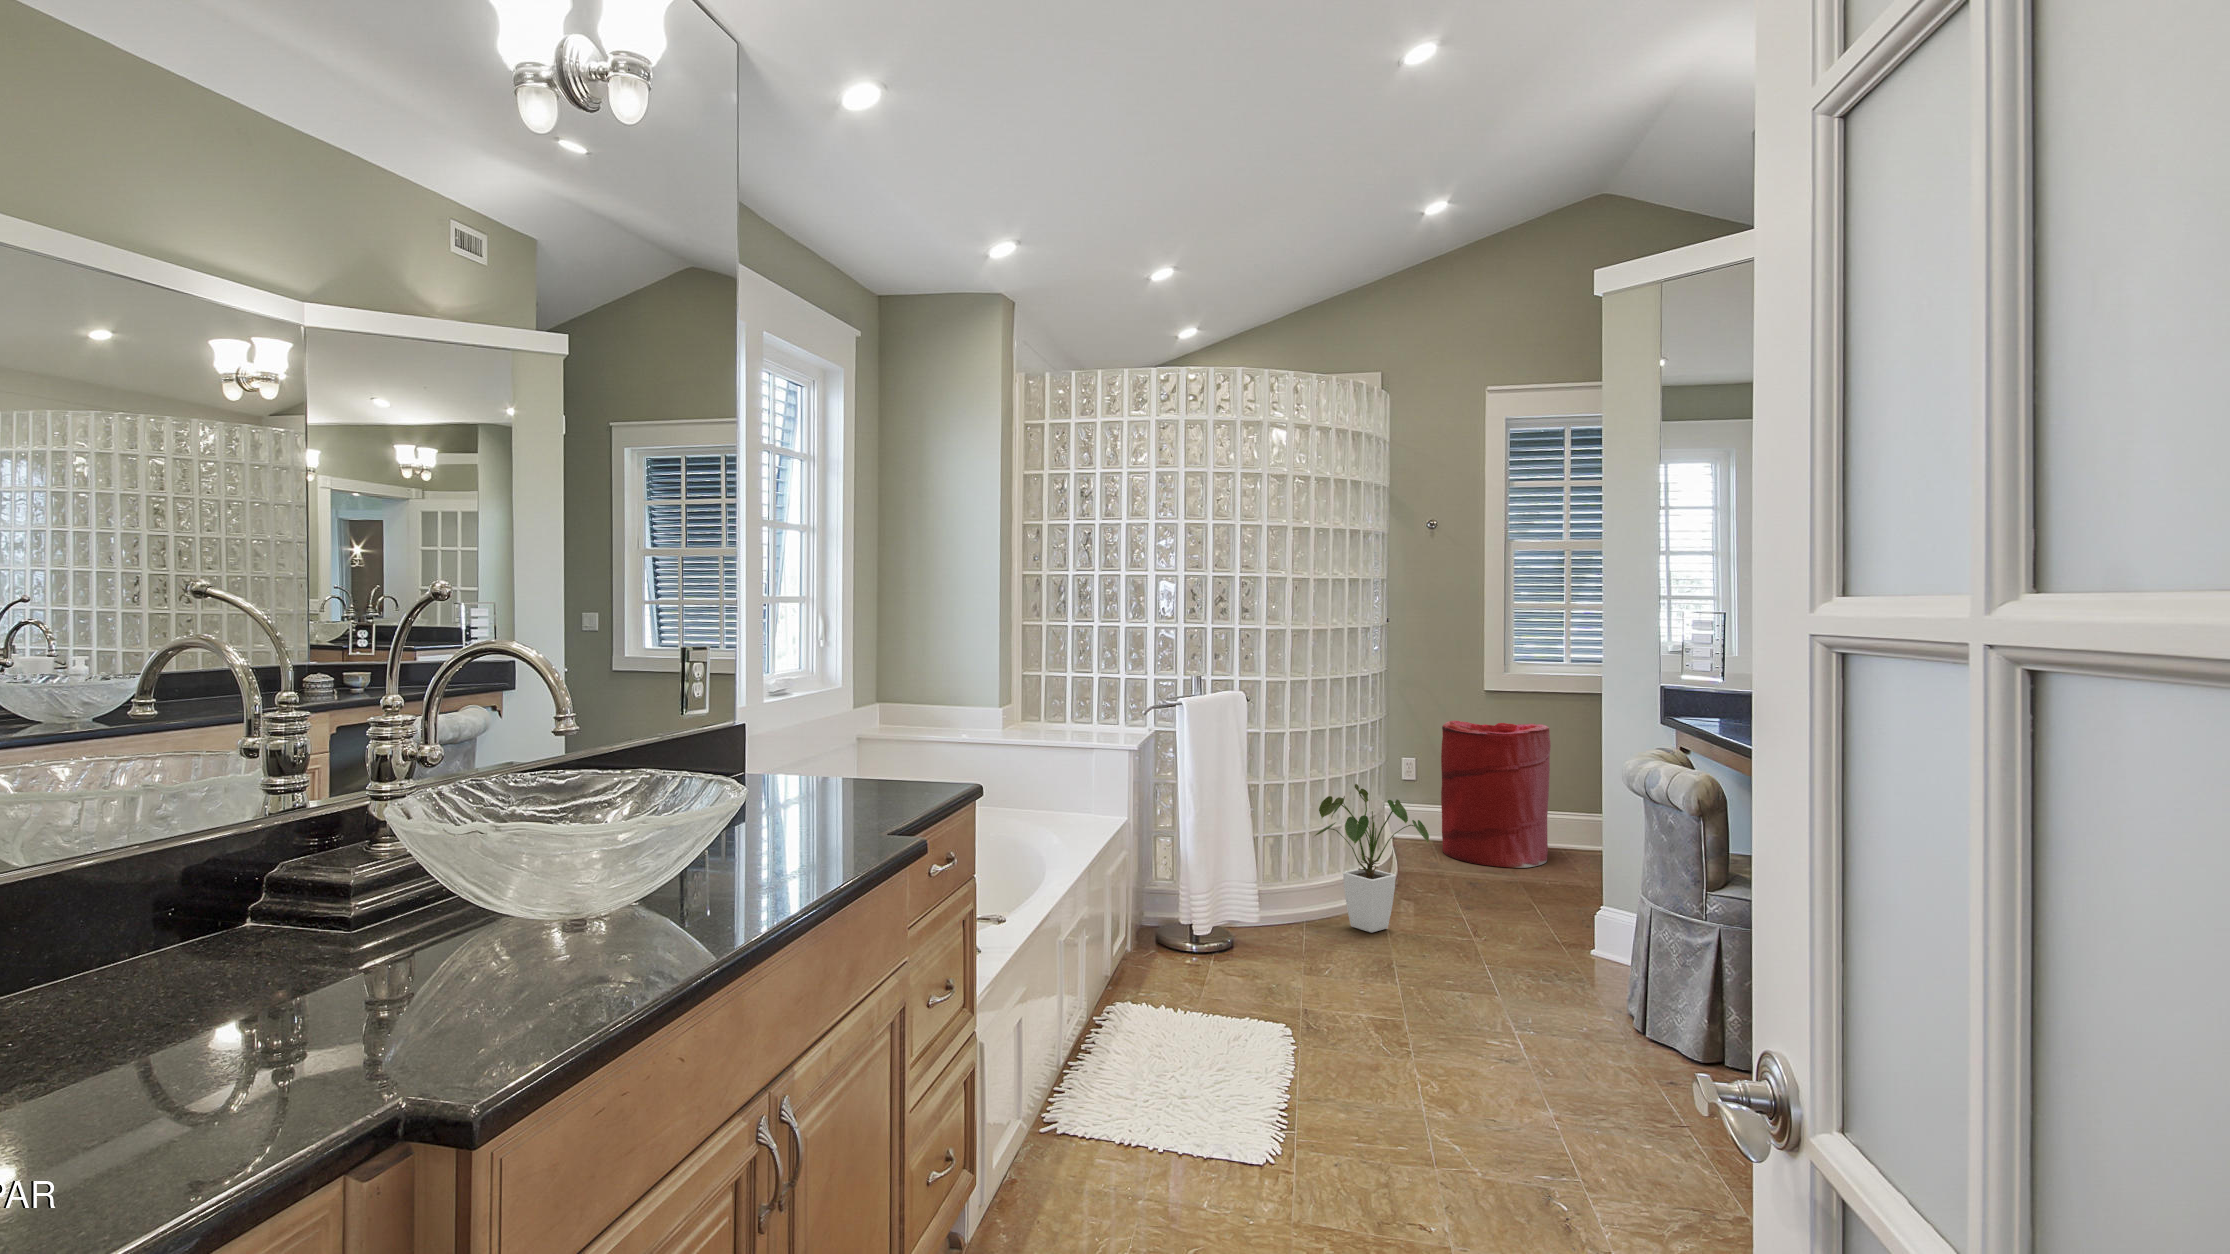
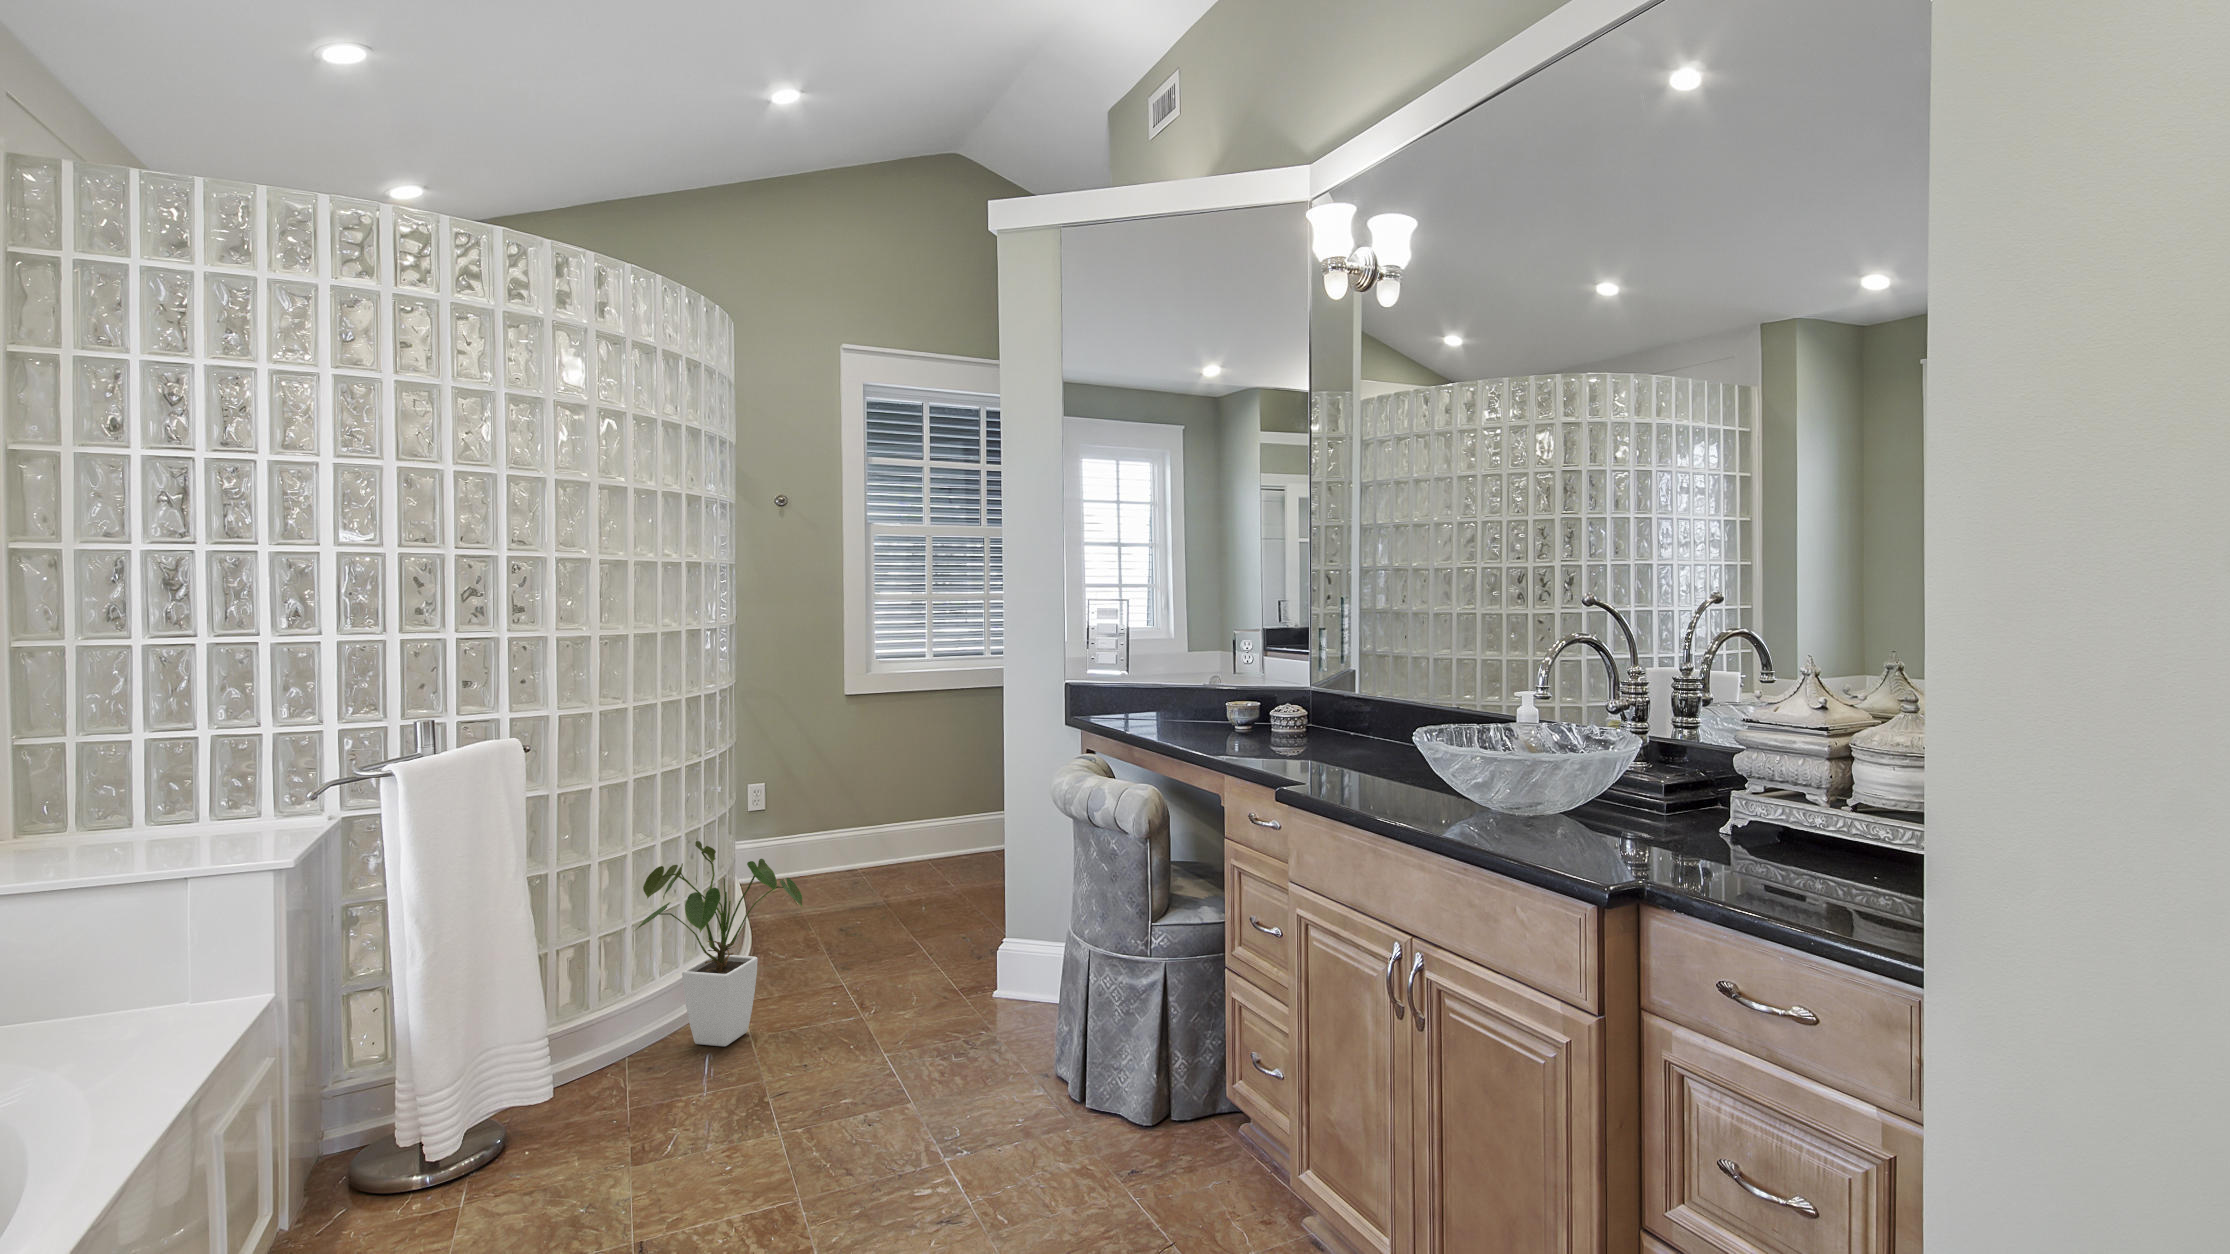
laundry hamper: present [1441,721,1551,868] -> none [798,726,920,899]

